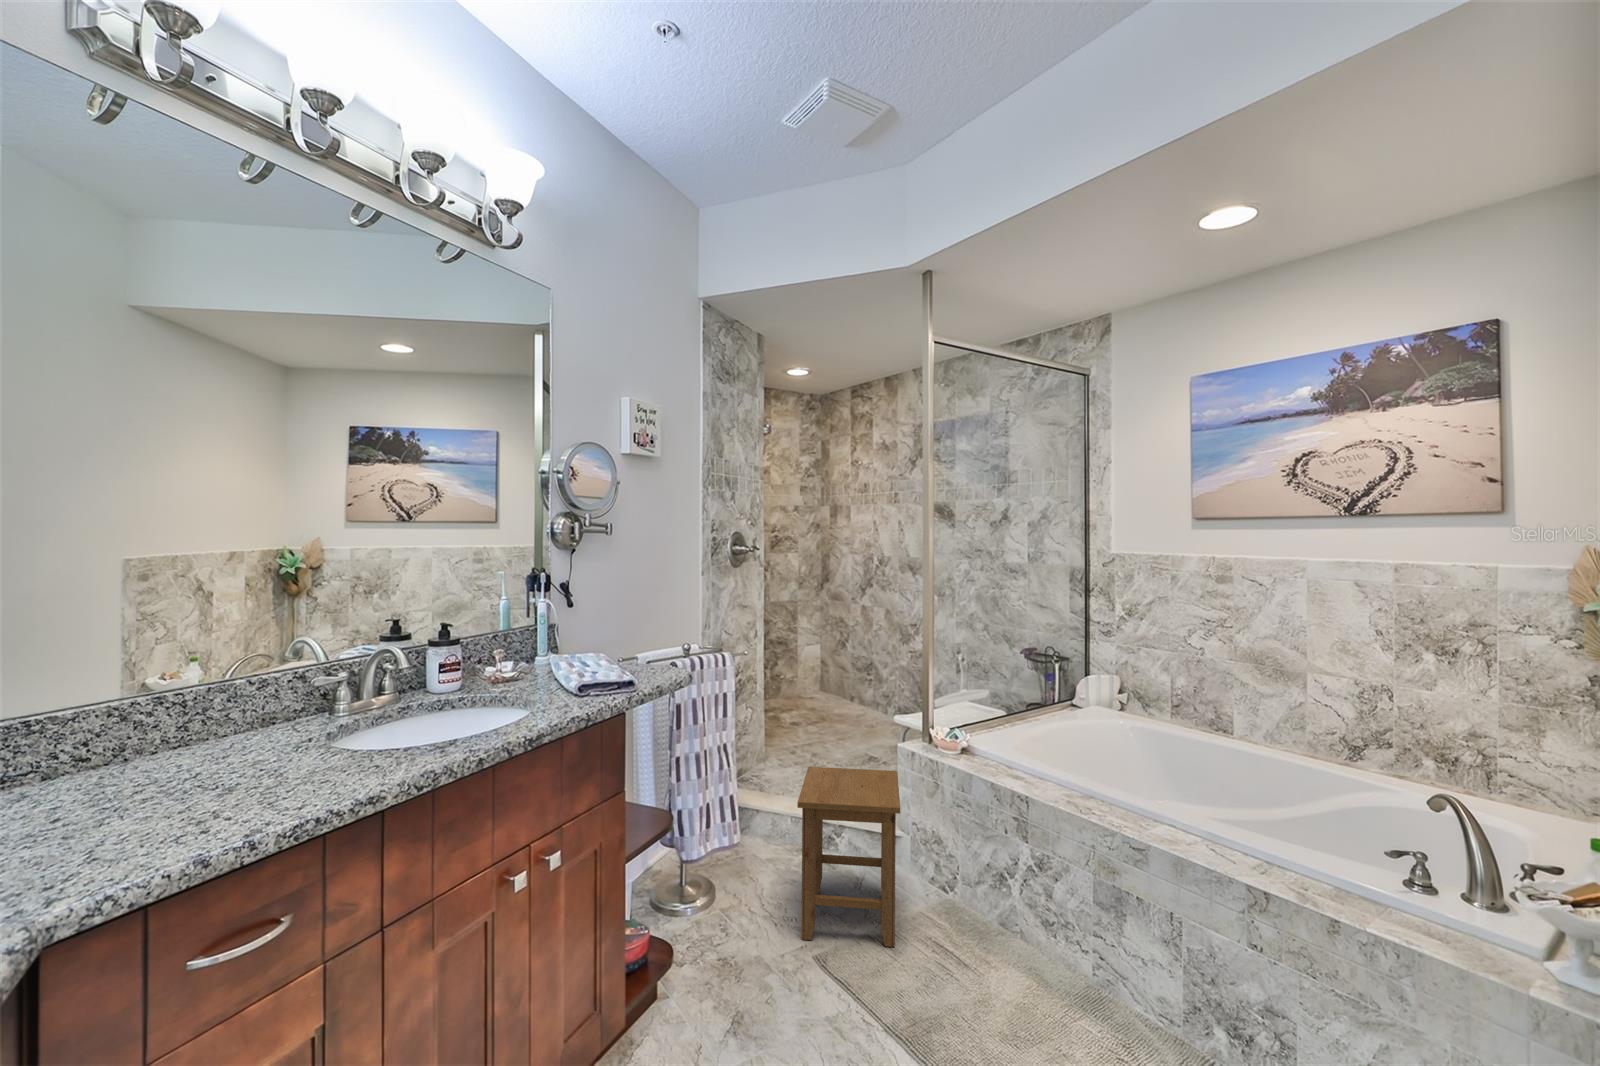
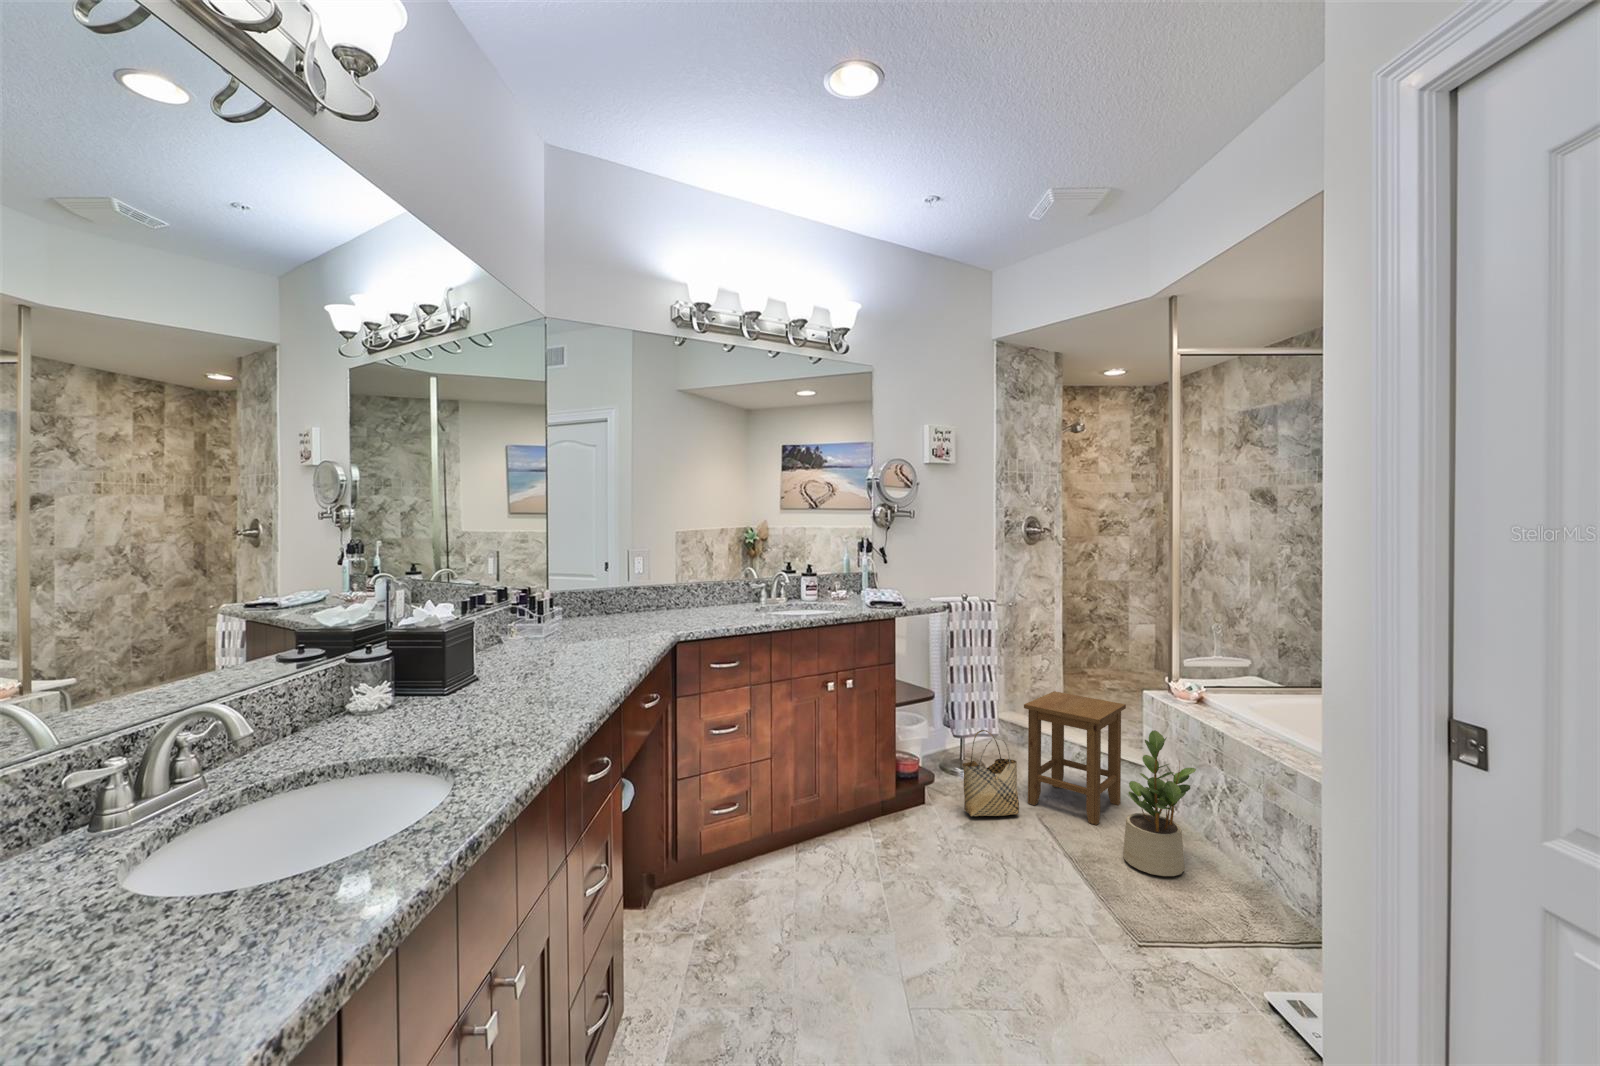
potted plant: none [952,818,1037,1014] -> present [1123,730,1196,876]
woven basket: none [733,855,806,1004] -> present [962,730,1019,817]

